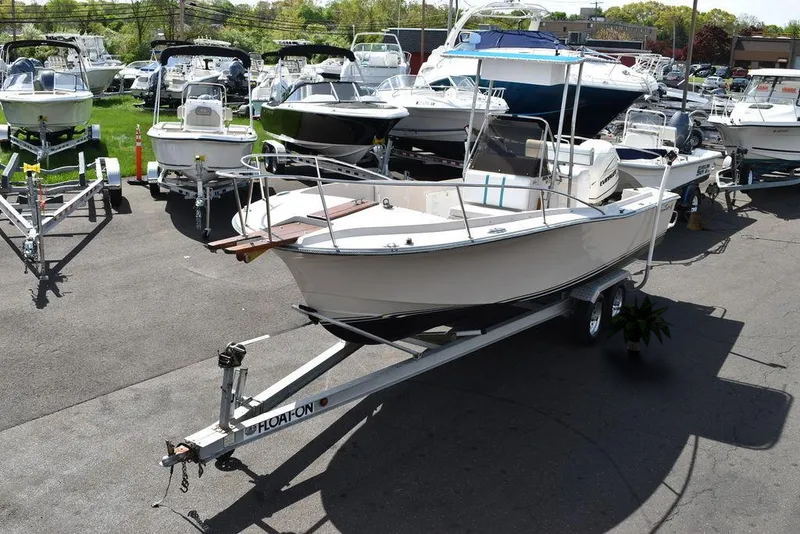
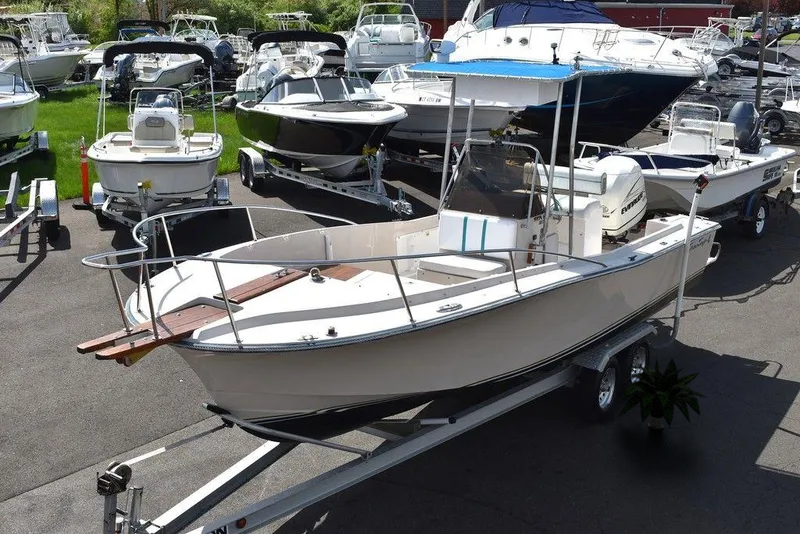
watering can: present [684,211,719,230] -> none [747,226,789,251]

